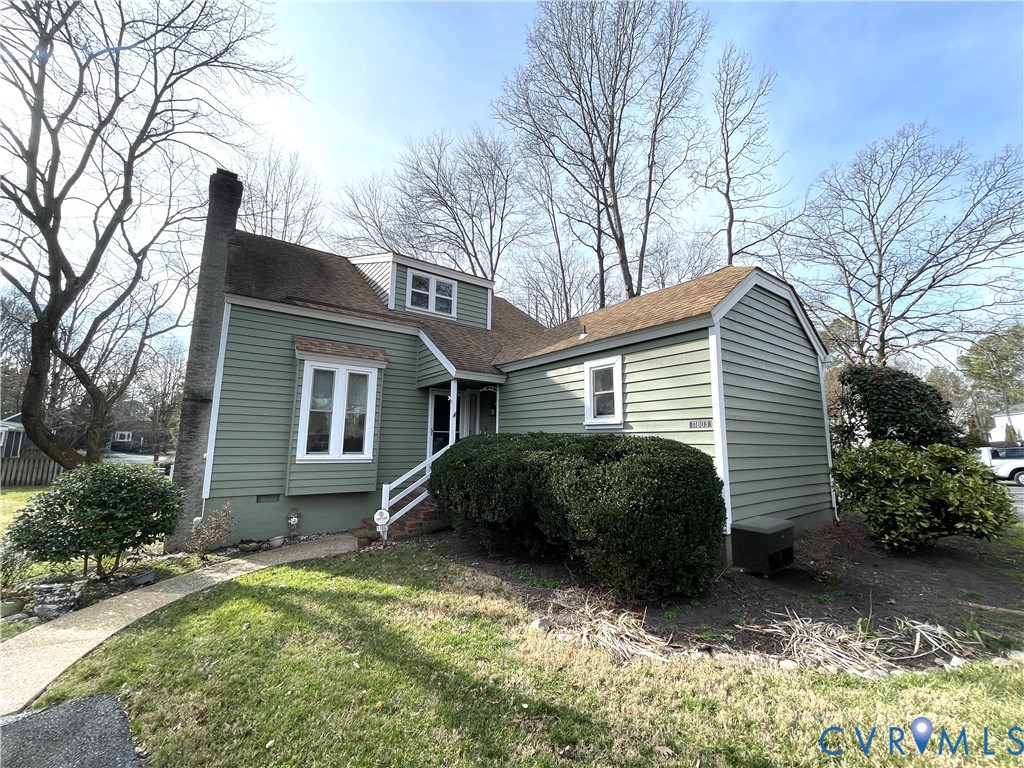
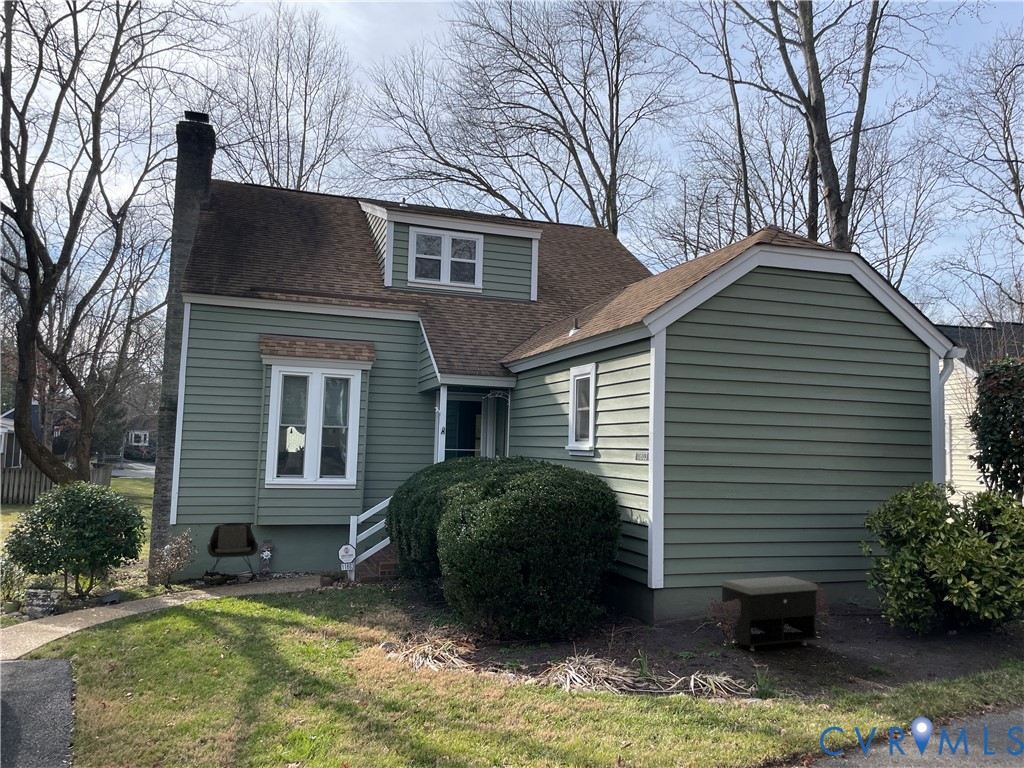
lounge chair: none [243,495,294,550] -> present [207,524,258,581]

